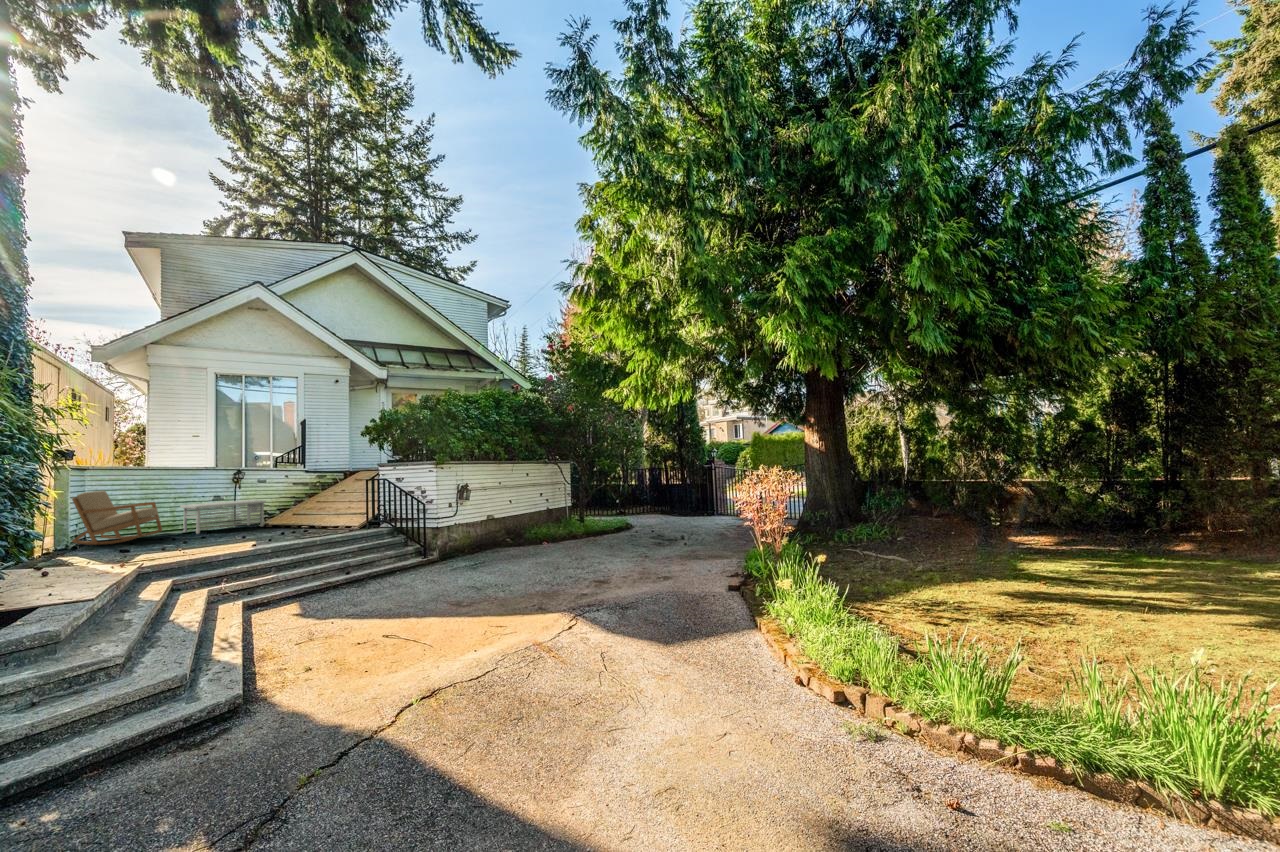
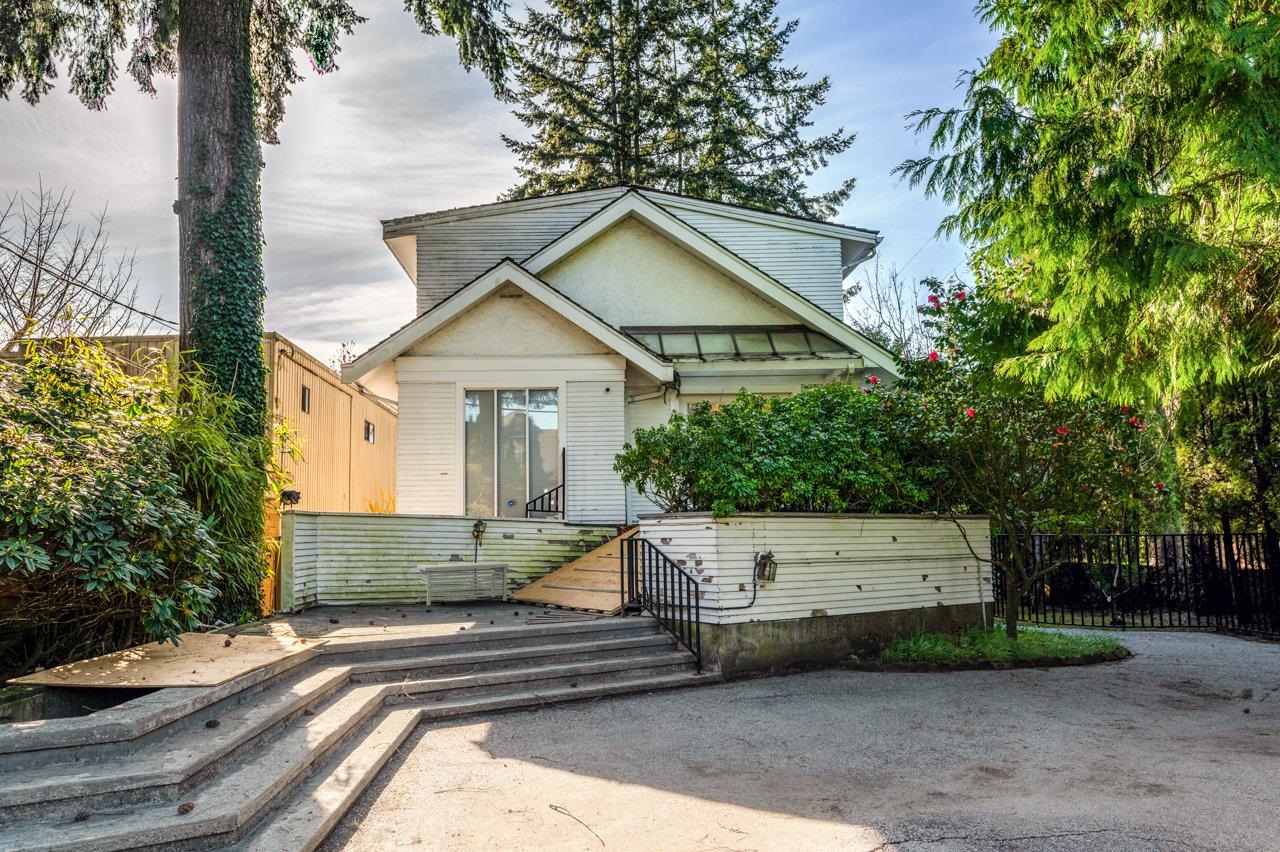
chair: present [72,491,162,545] -> none [299,542,390,612]

